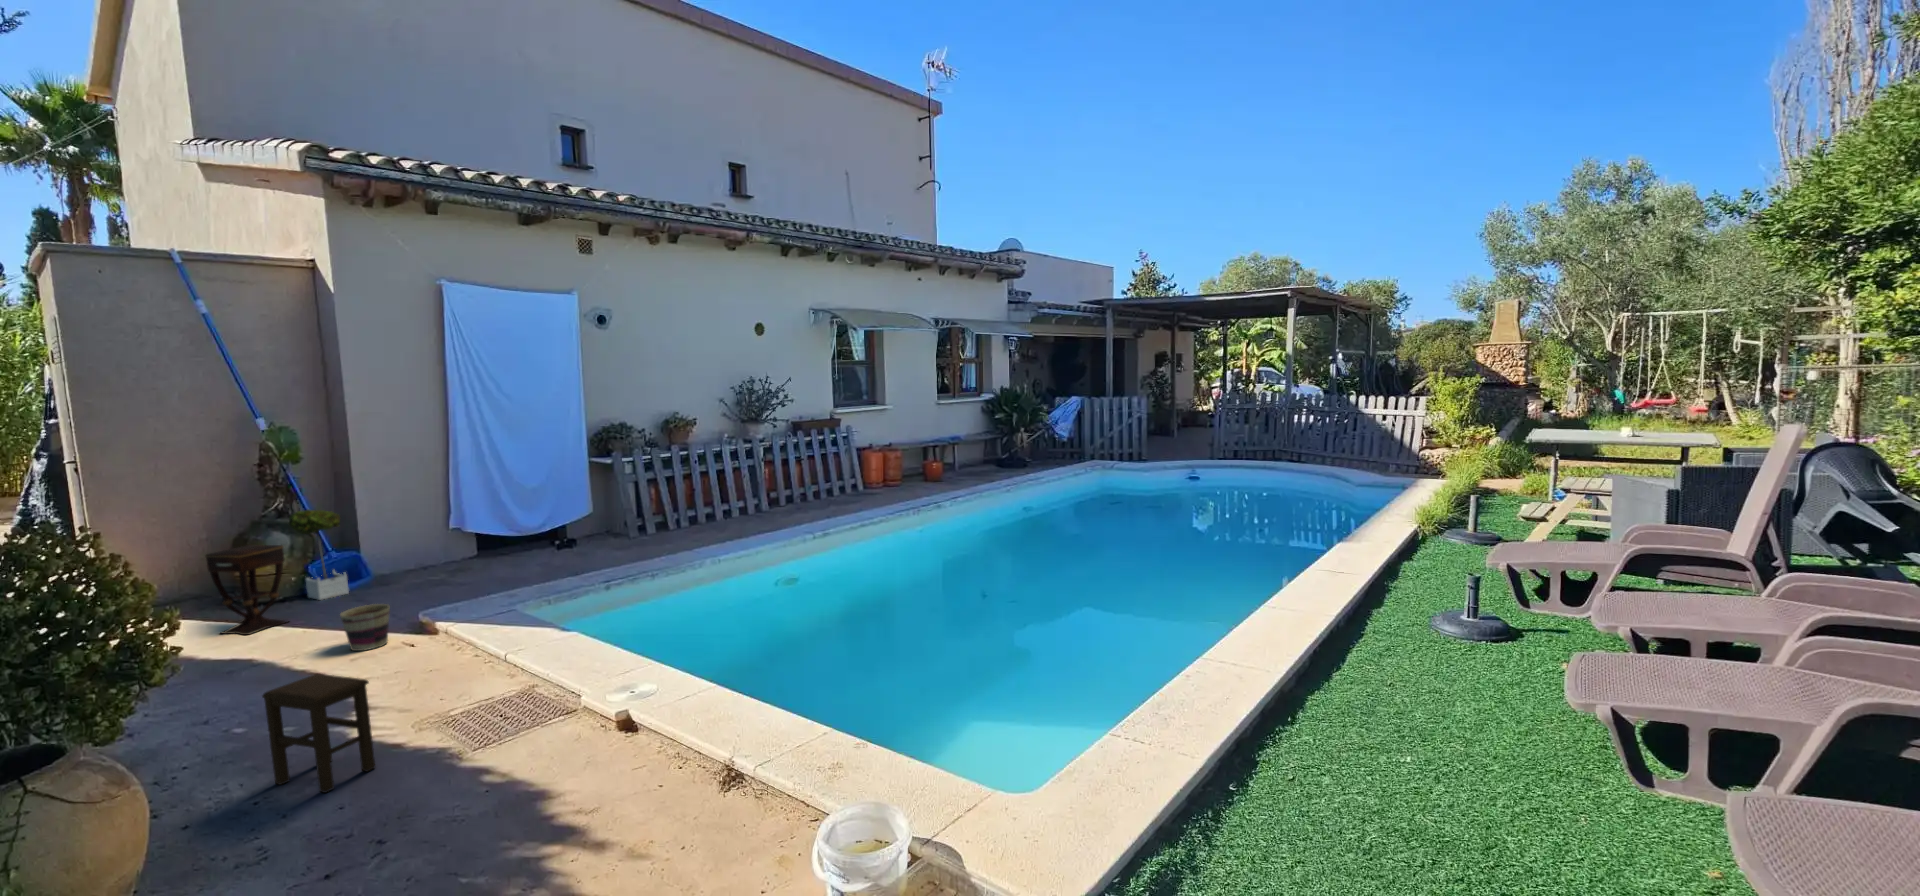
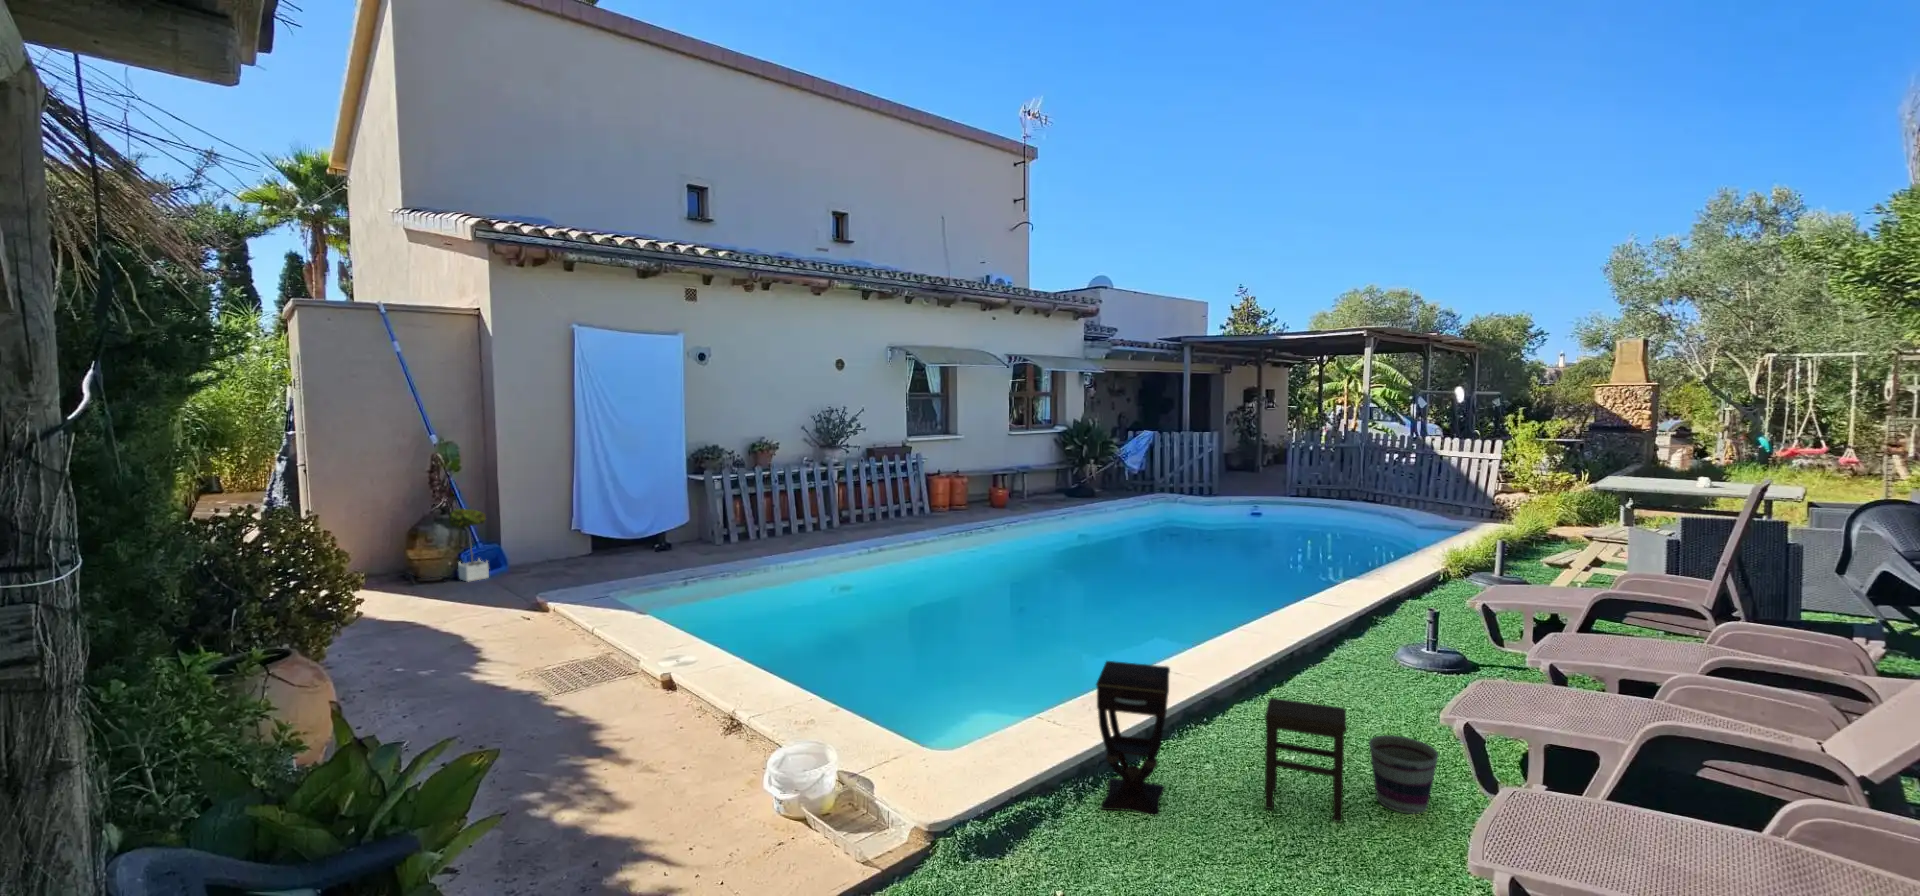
side table: present [206,545,287,635] -> present [1096,661,1170,816]
basket: present [340,604,390,651] -> present [1369,735,1438,814]
stool: present [262,674,375,792] -> present [1265,698,1347,822]

